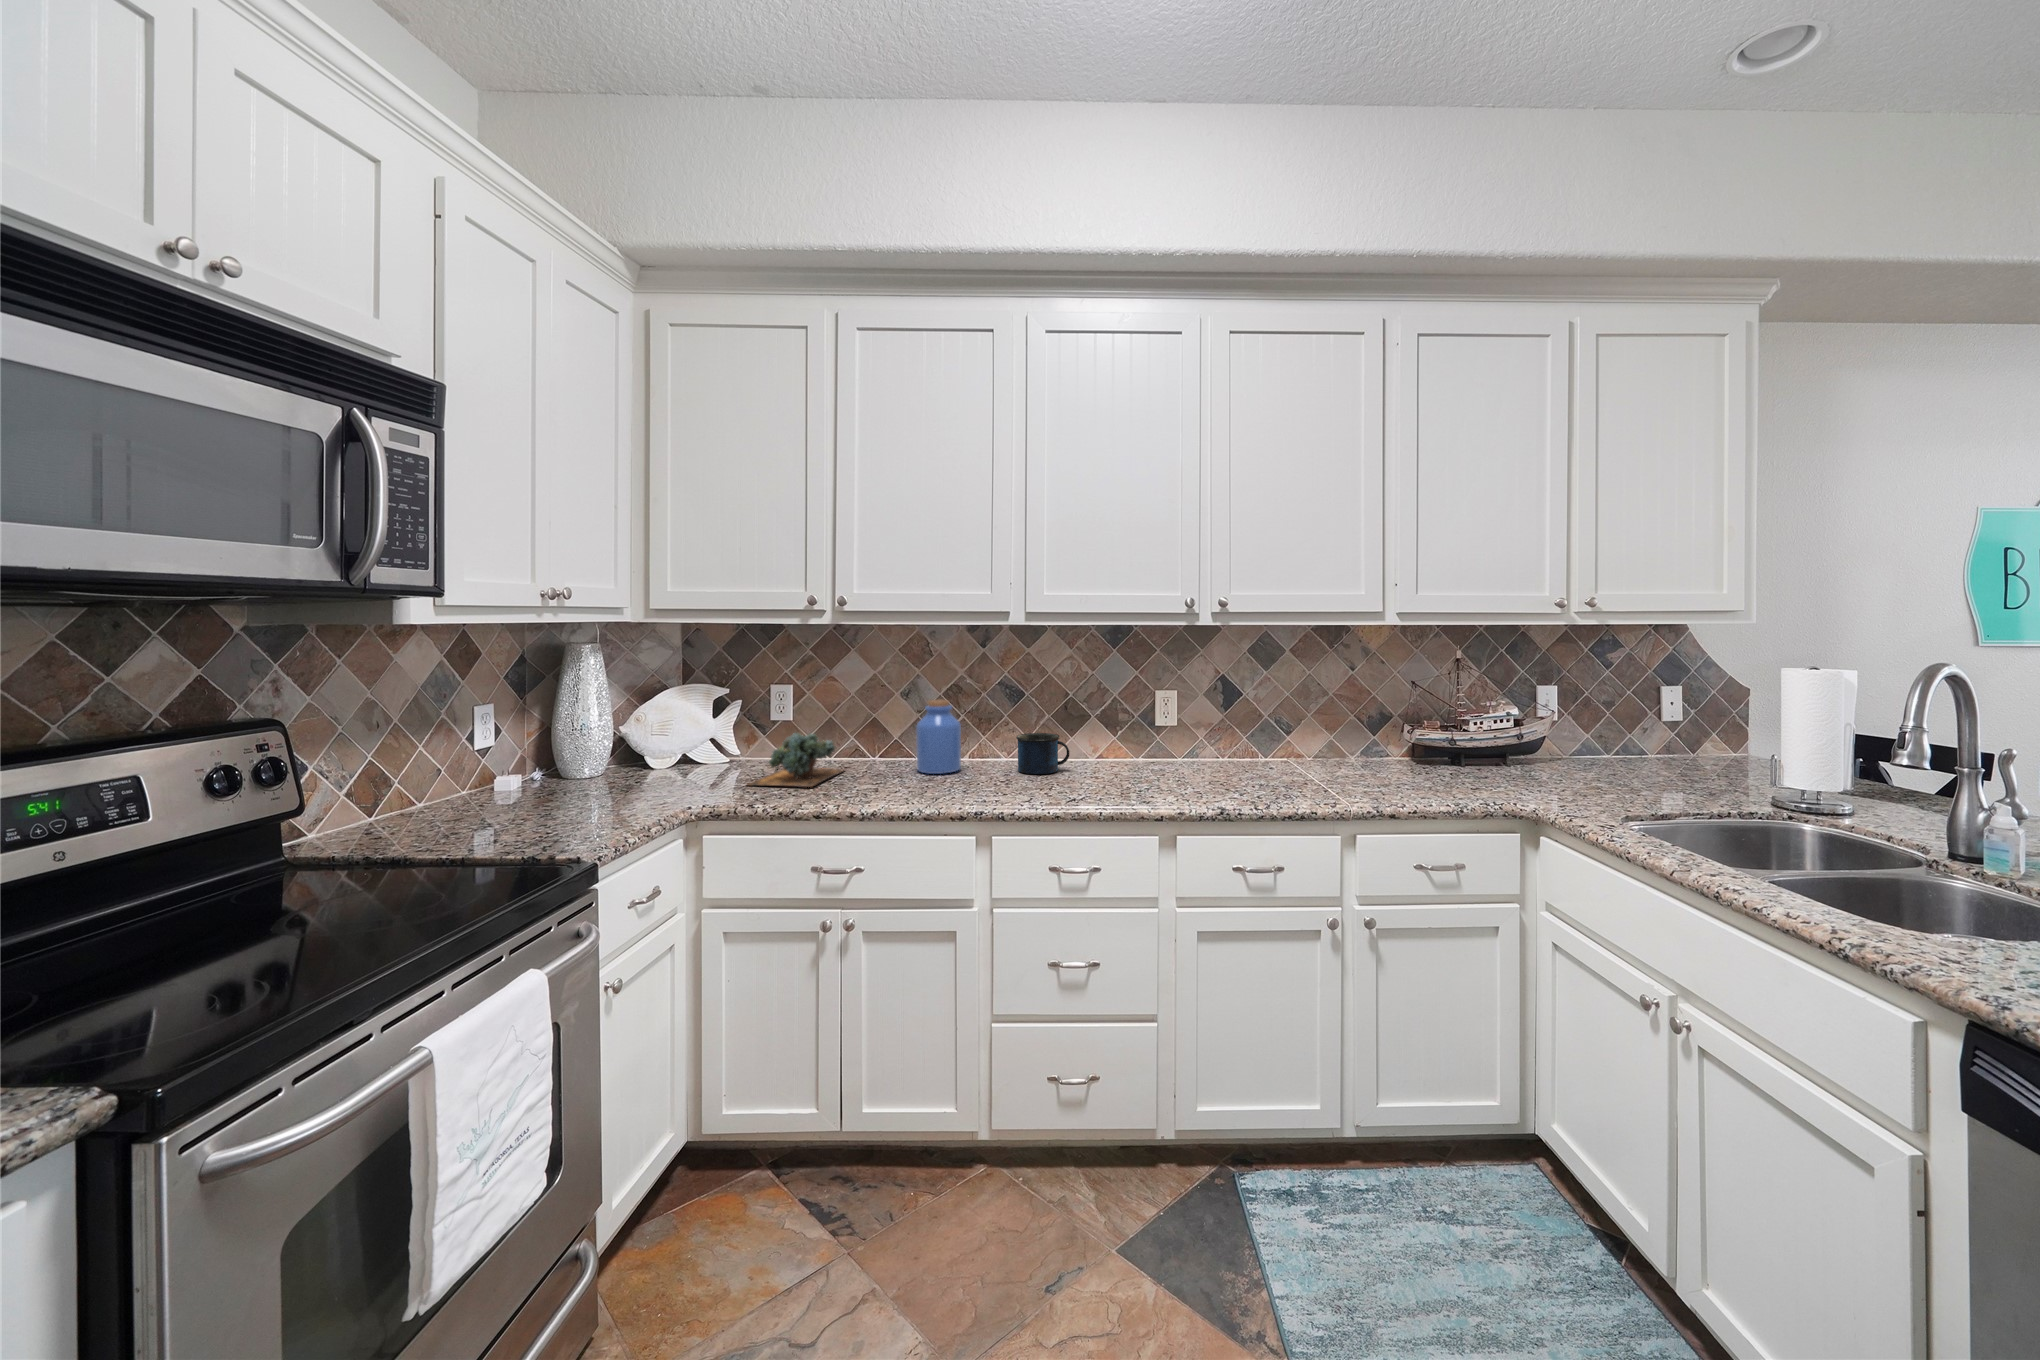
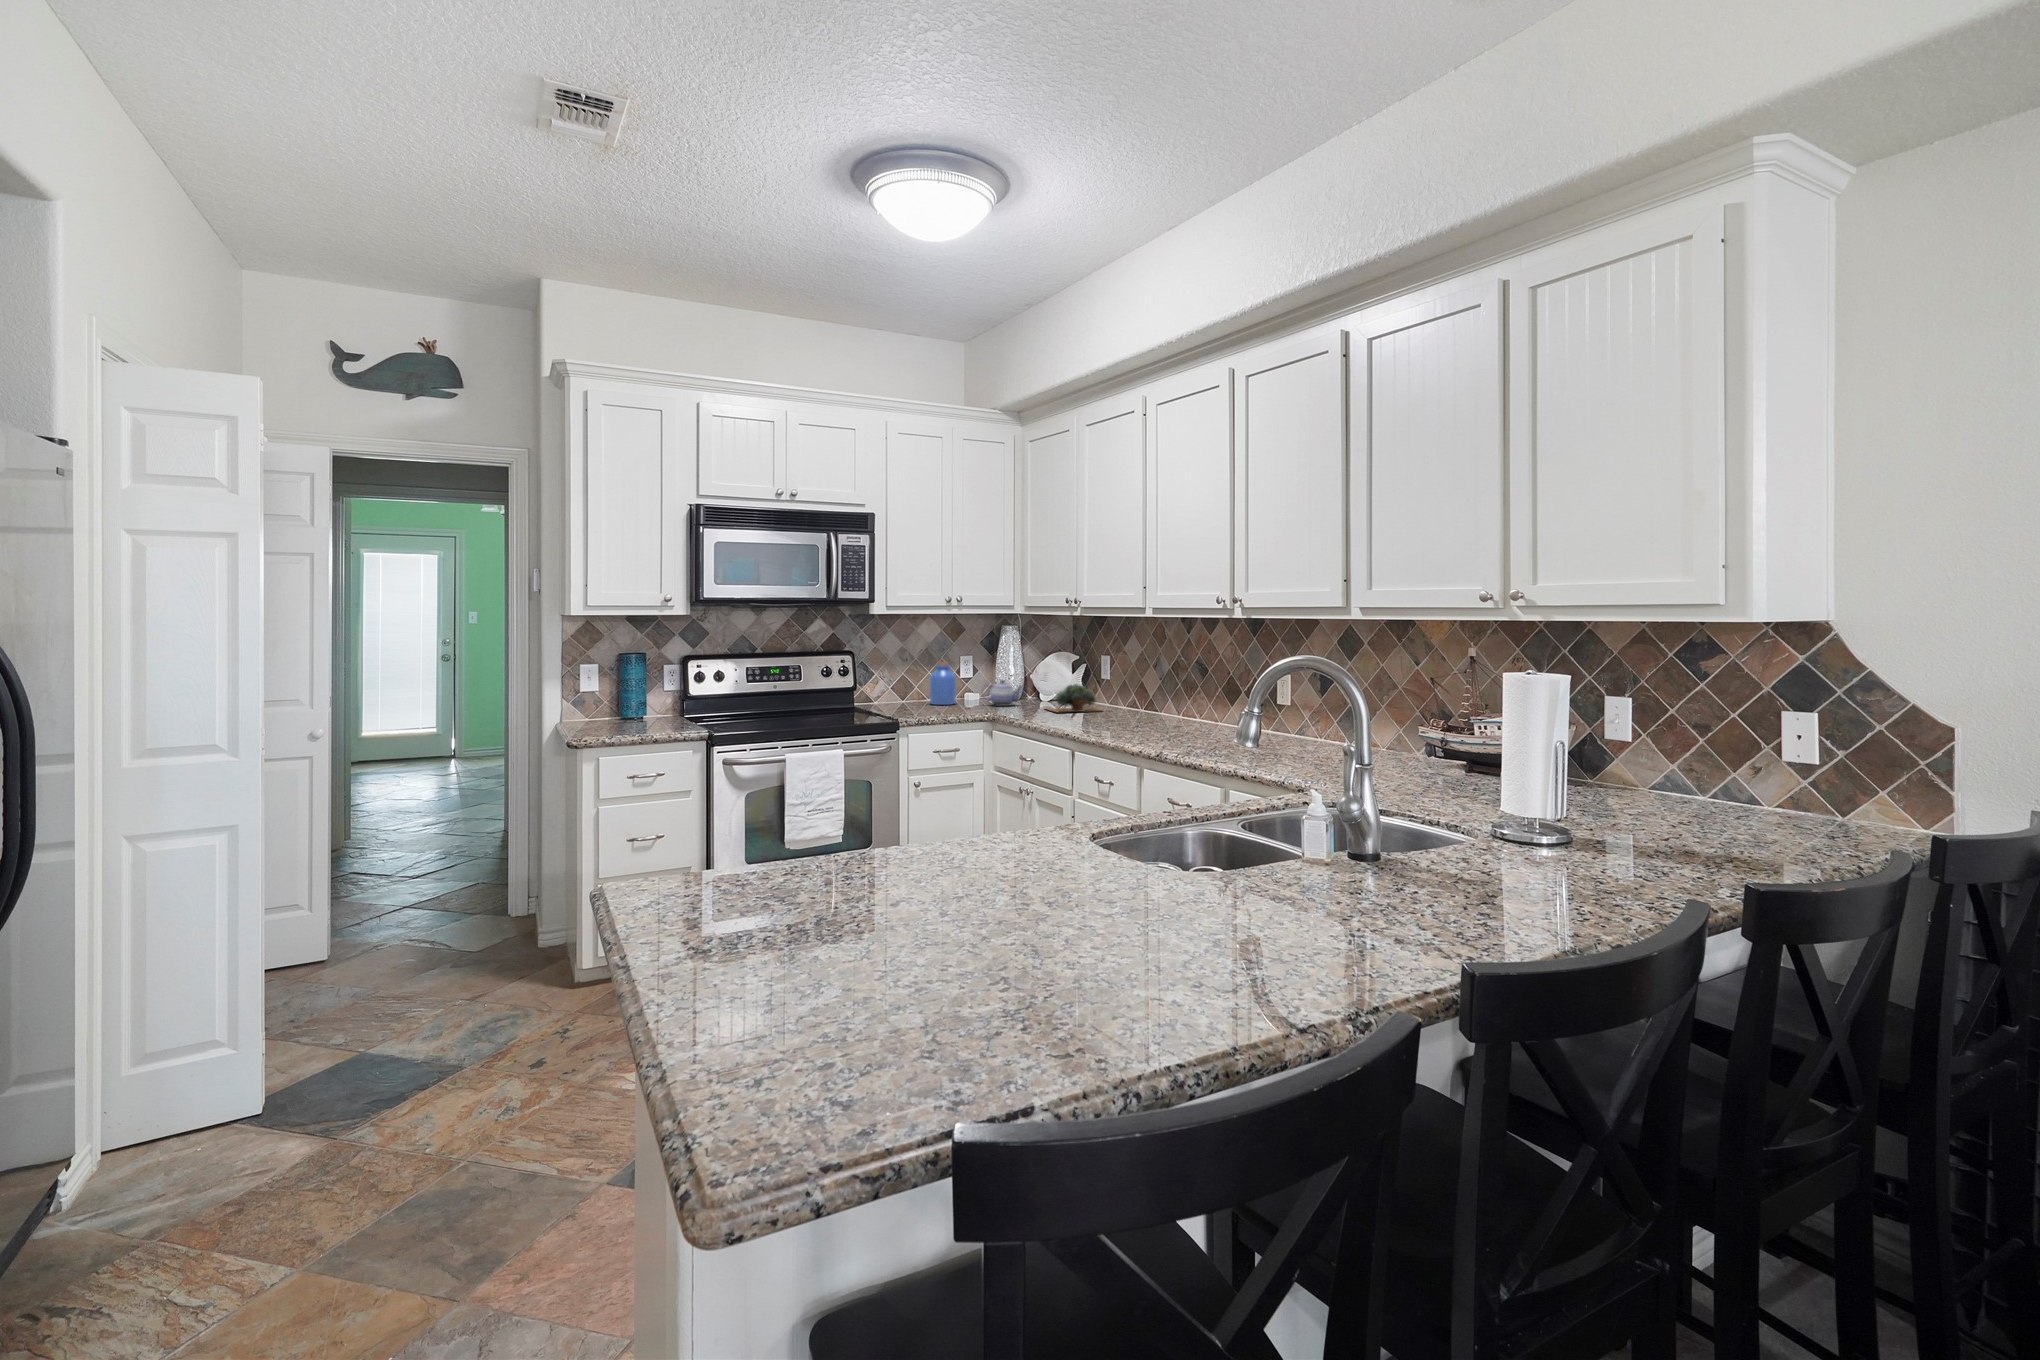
jar: present [916,700,961,774] -> present [929,662,956,705]
mug: present [1016,733,1069,774] -> none [1163,699,1194,726]
teapot: none [587,744,674,797] -> present [986,680,1022,706]

